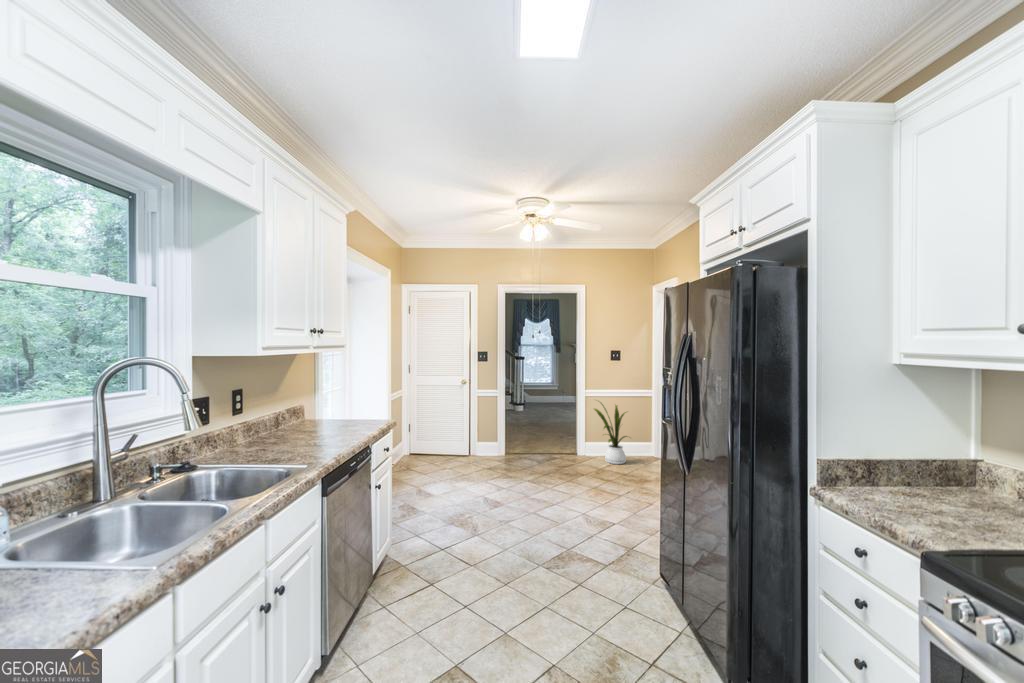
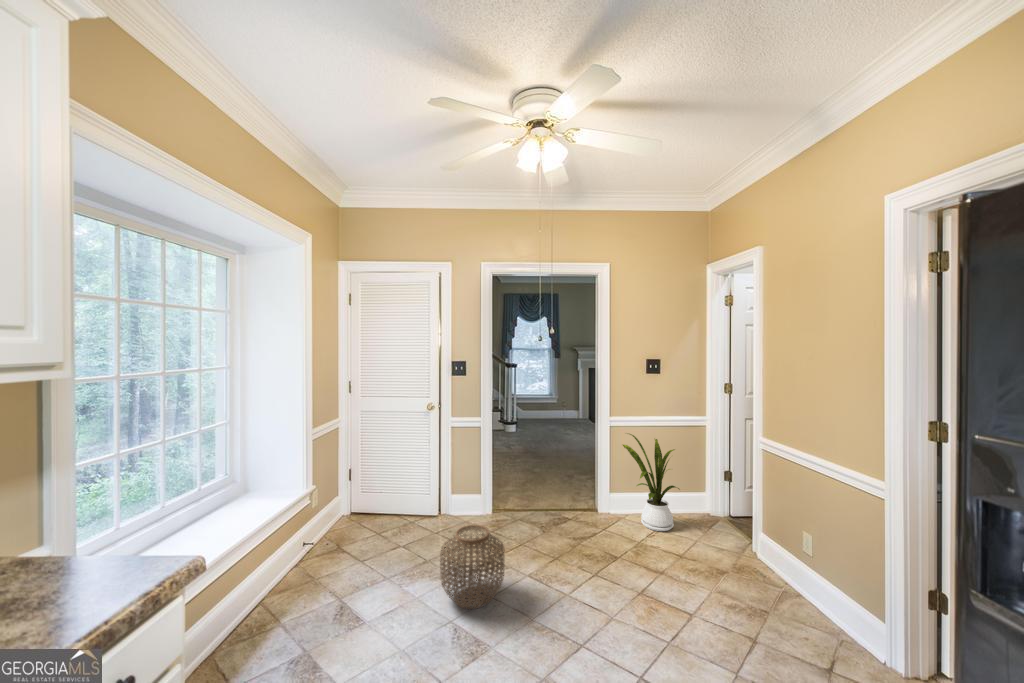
woven basket: none [476,447,513,491] -> present [440,525,505,609]

